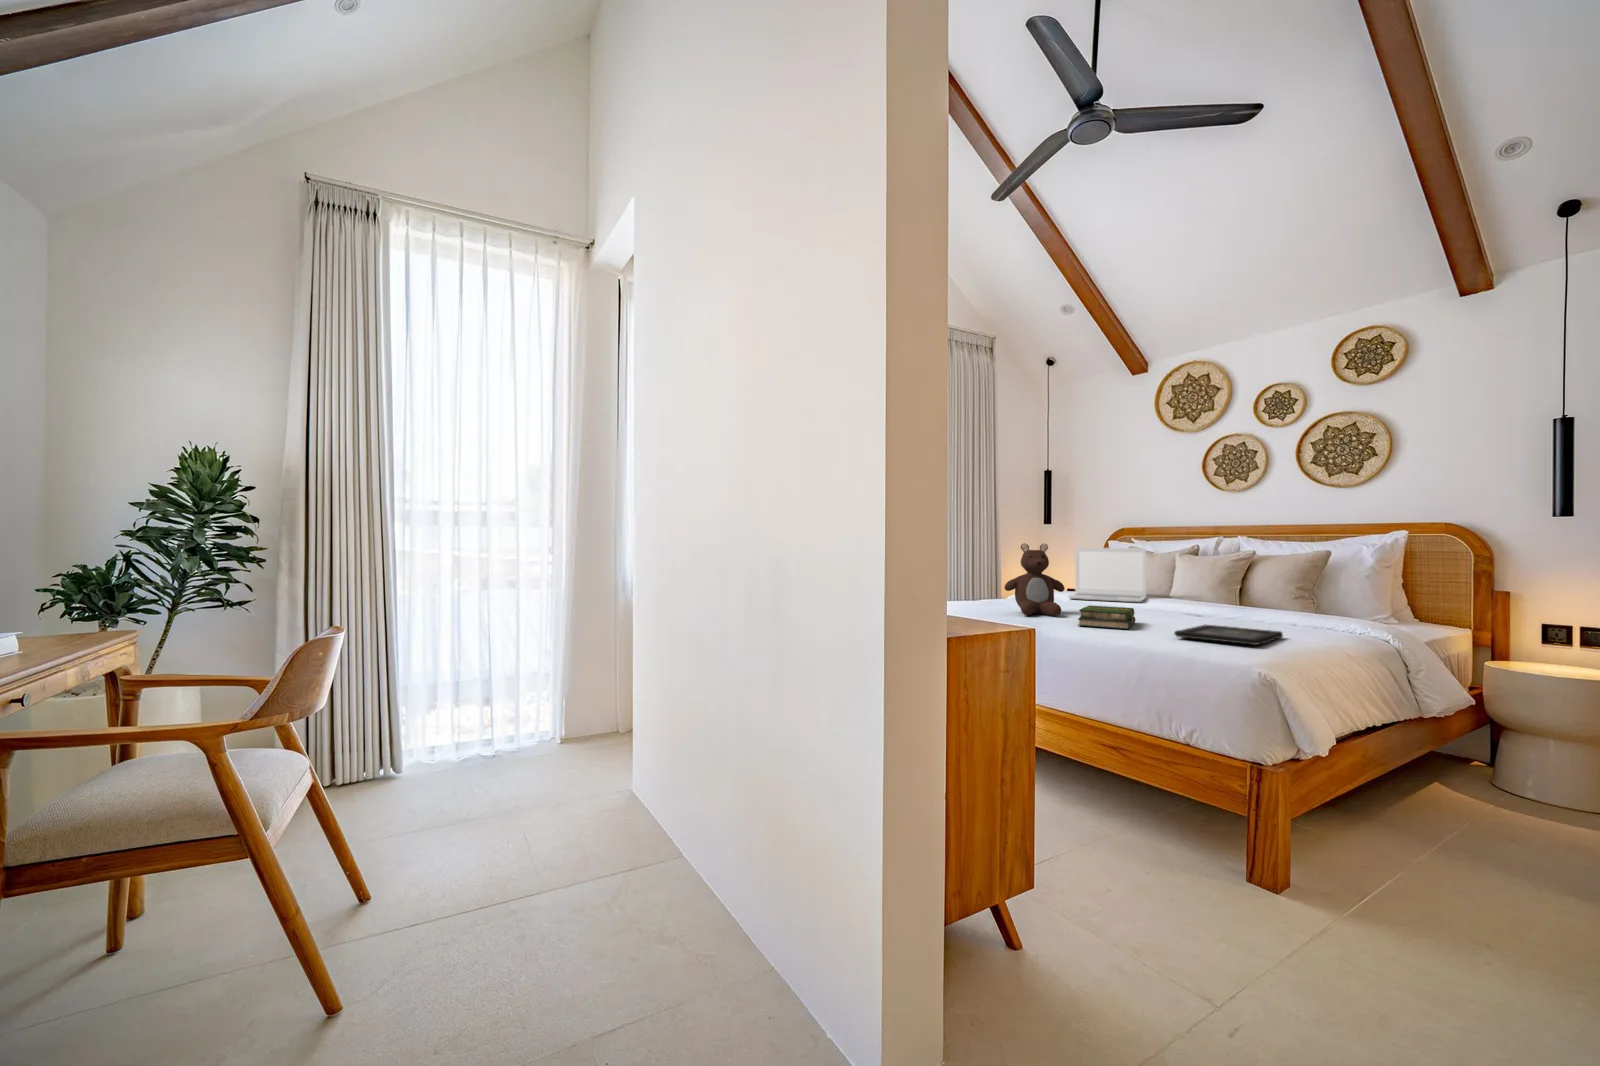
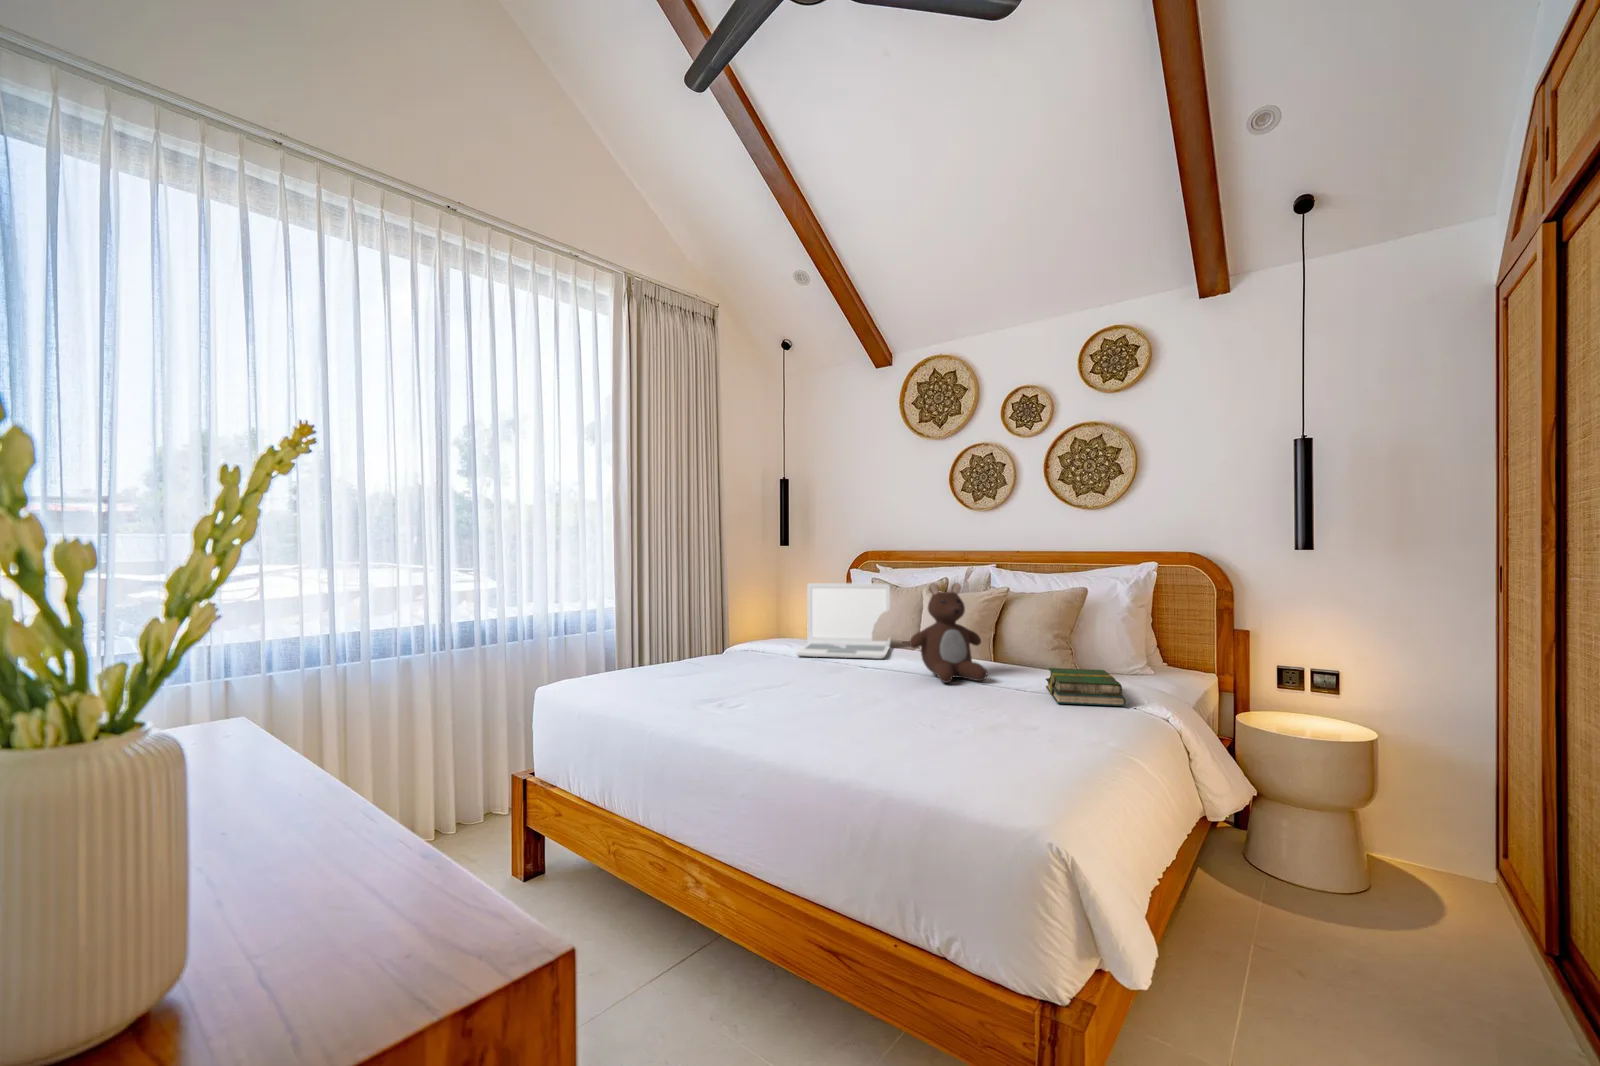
teddy bear: present [1004,543,1065,616] -> present [910,583,987,683]
book: present [1078,605,1135,629] -> present [1046,668,1126,706]
tray: present [1174,625,1283,645] -> none [926,720,1066,777]

